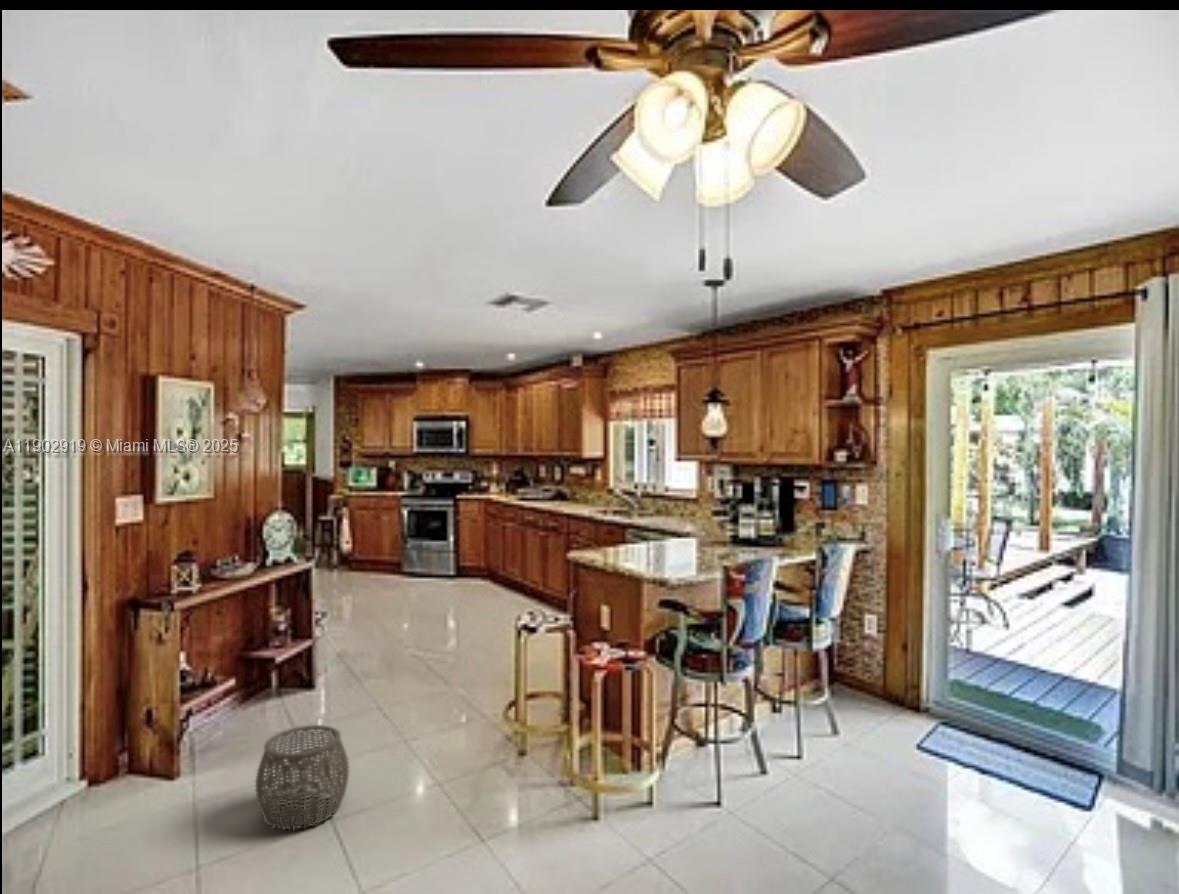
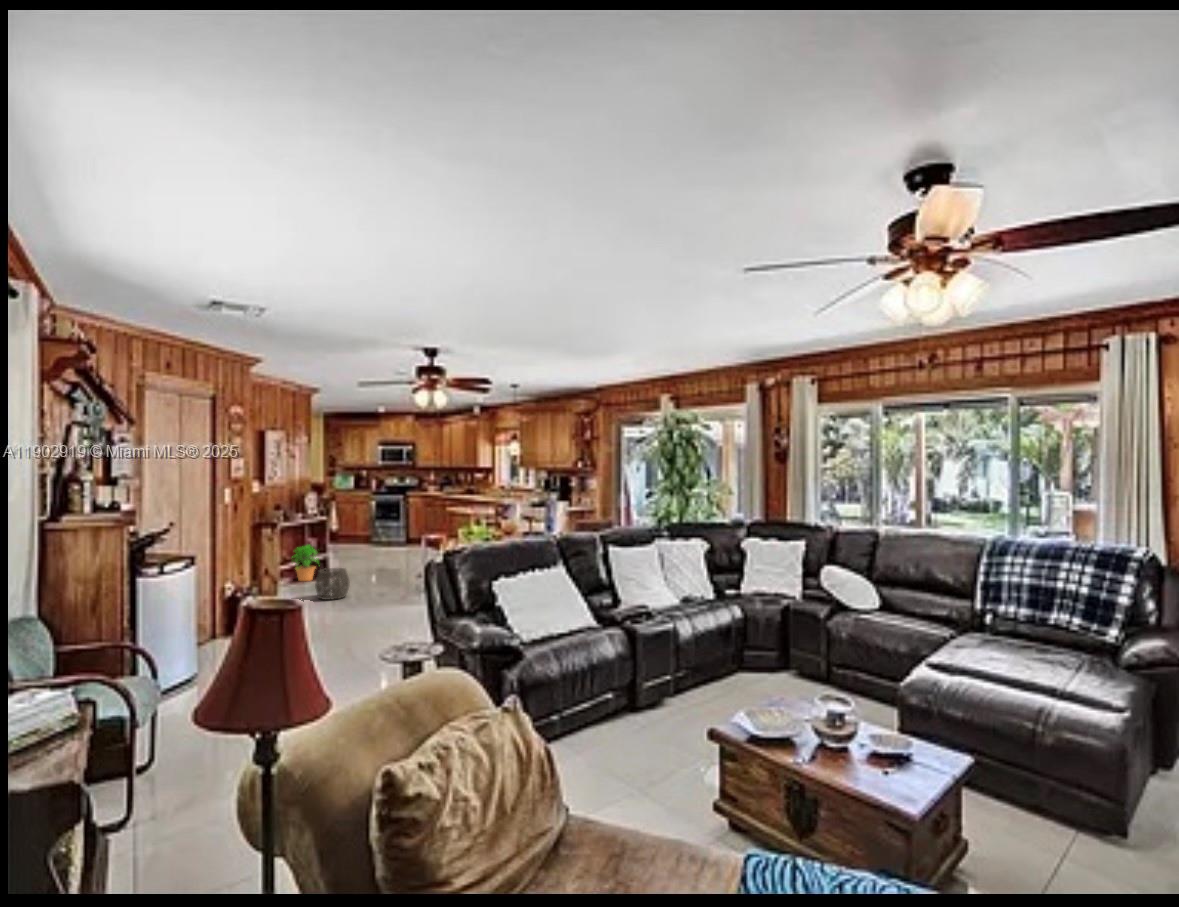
potted plant: none [226,627,298,713] -> present [292,545,319,581]

